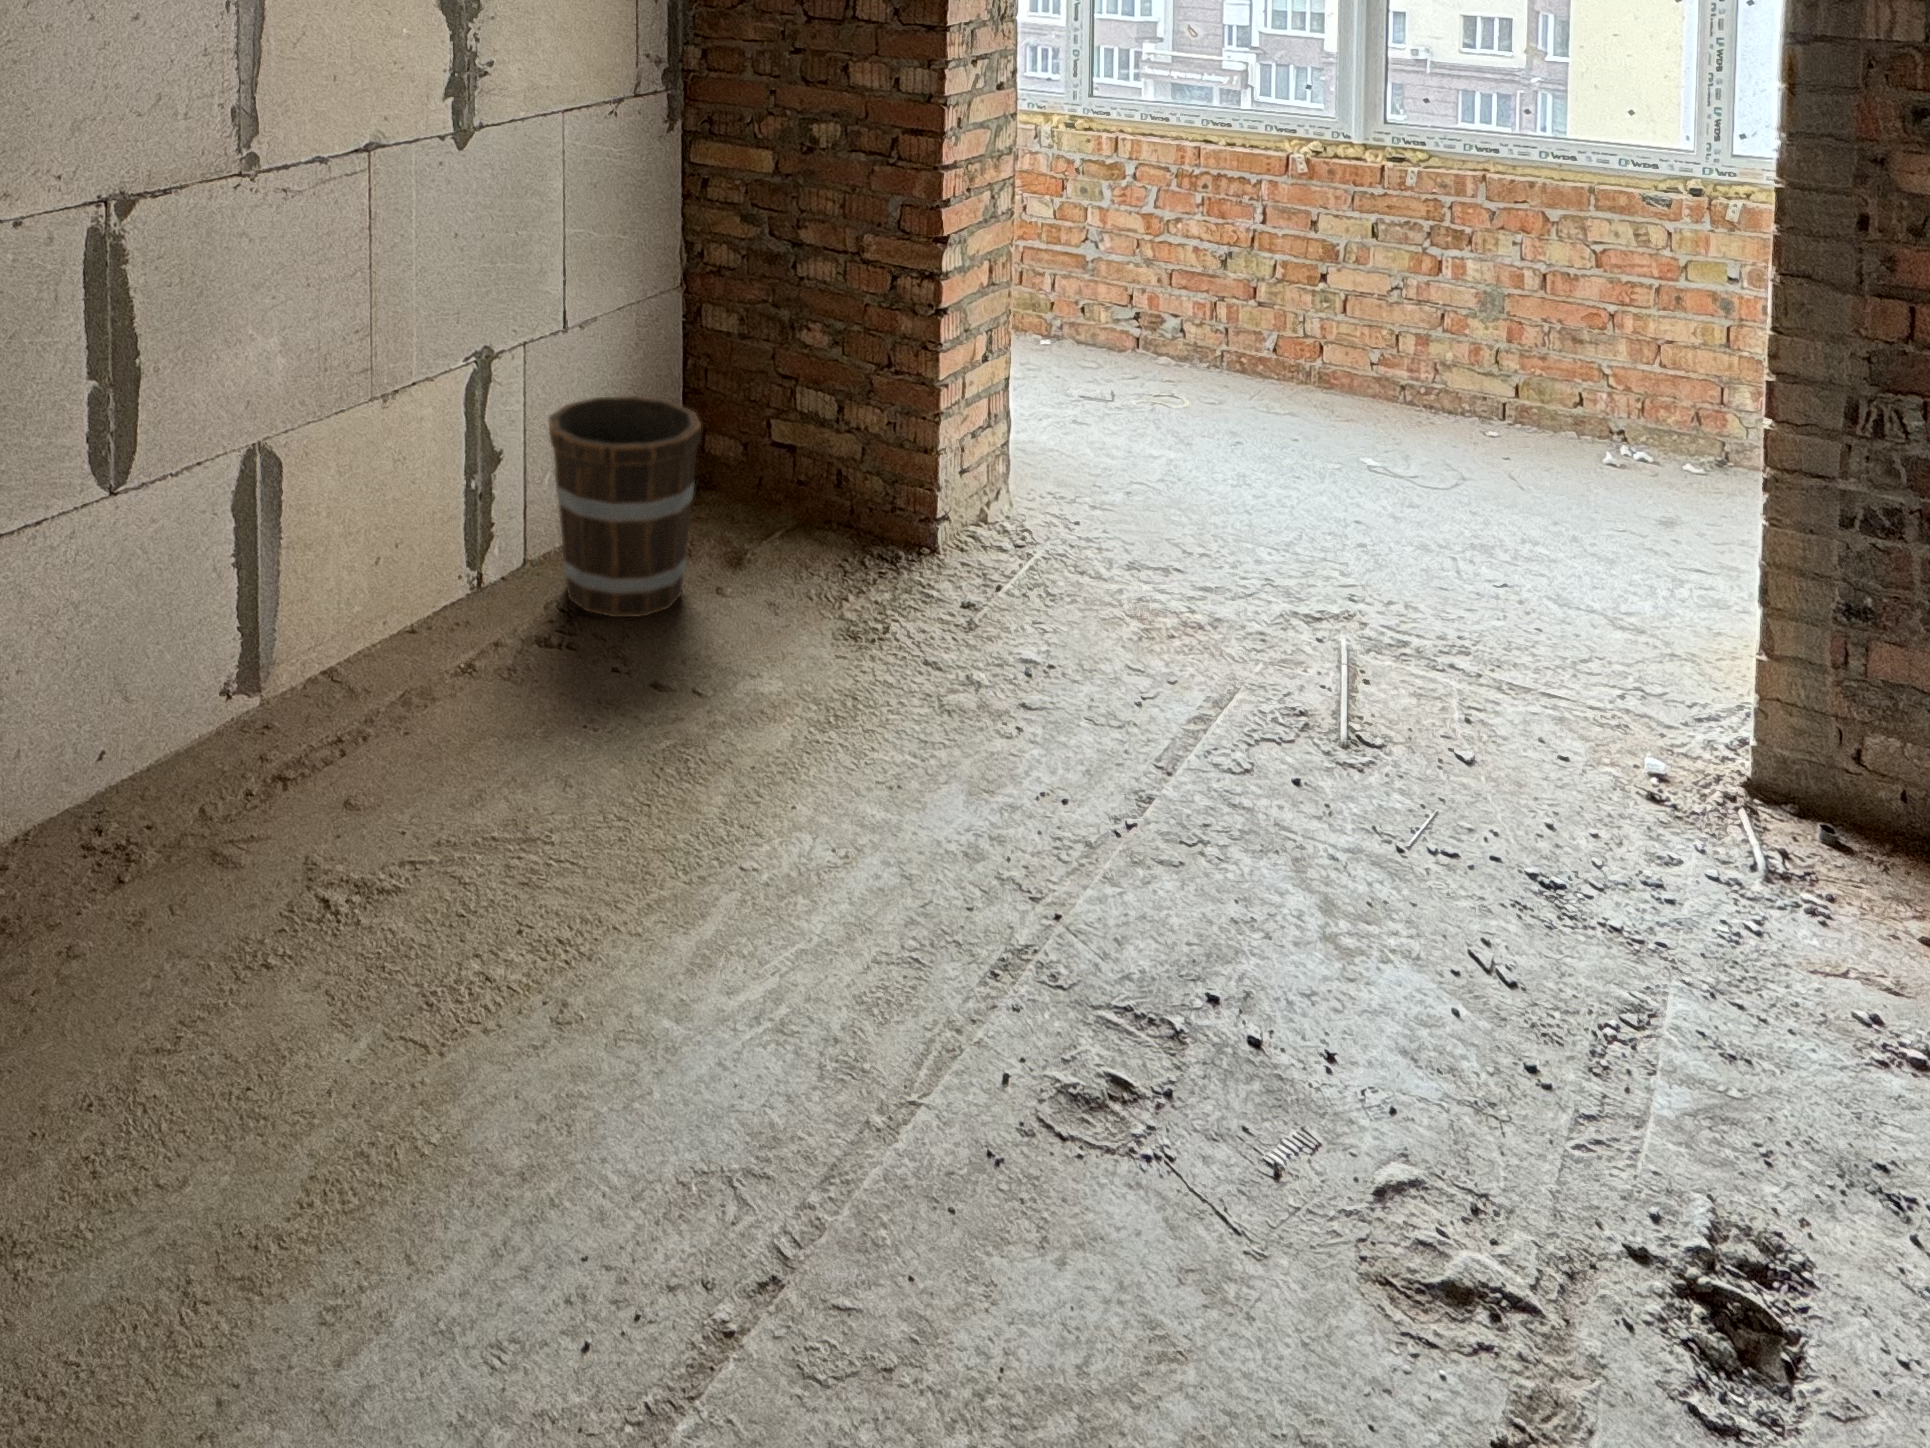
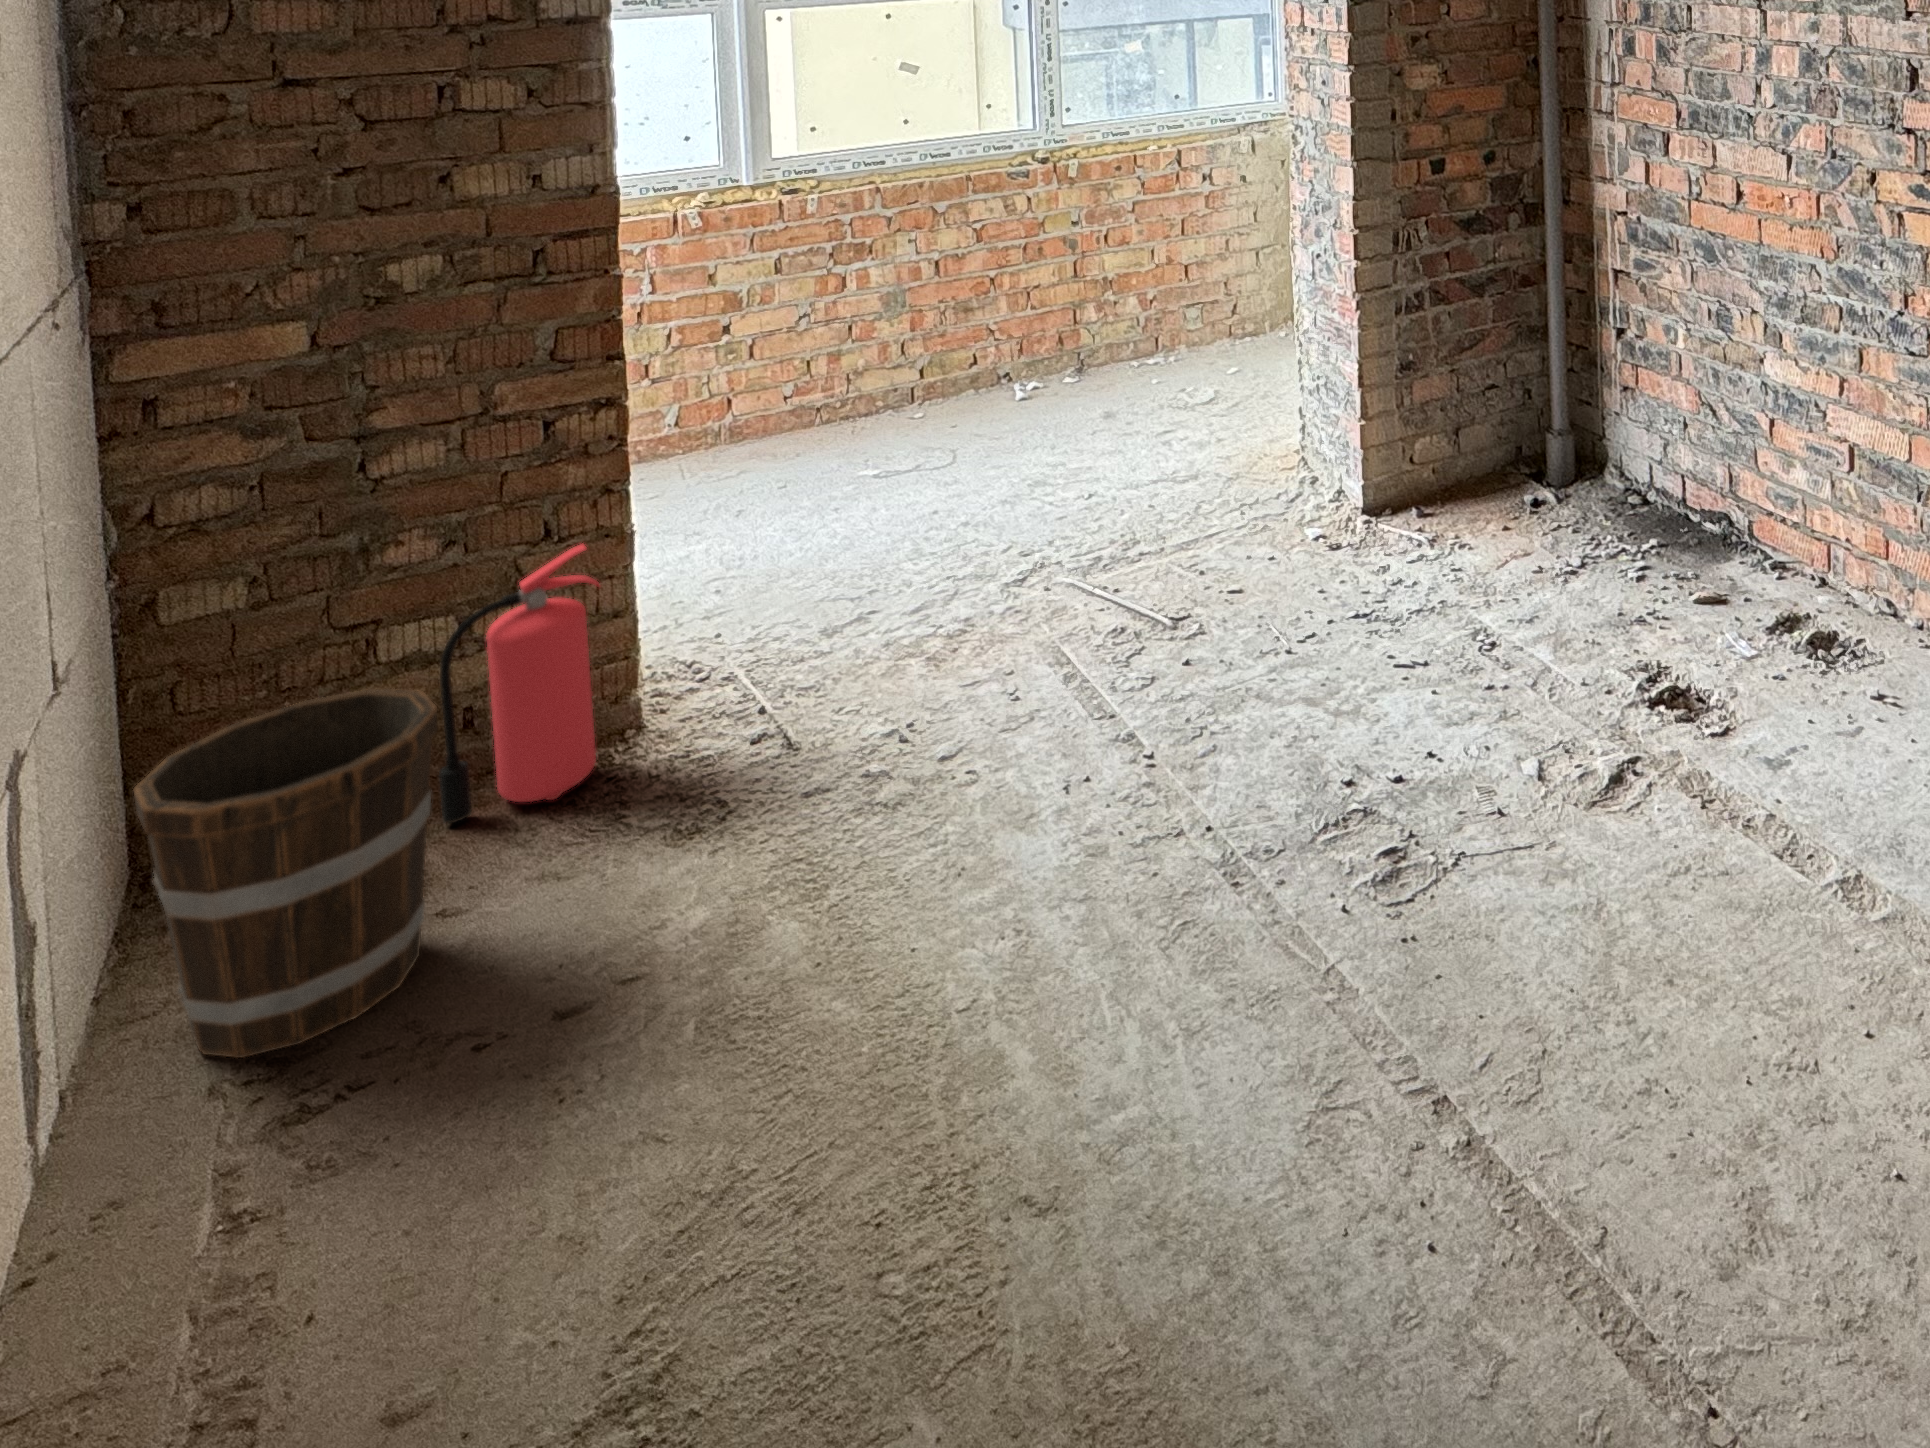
fire extinguisher: none [784,379,887,568] -> present [439,544,599,823]

